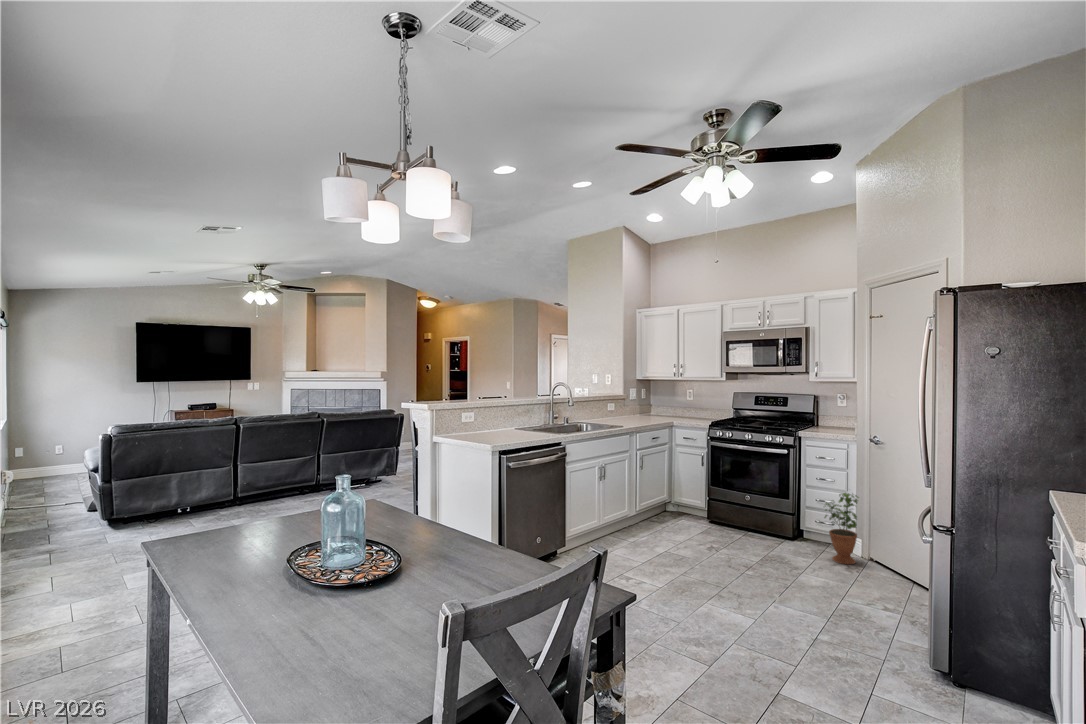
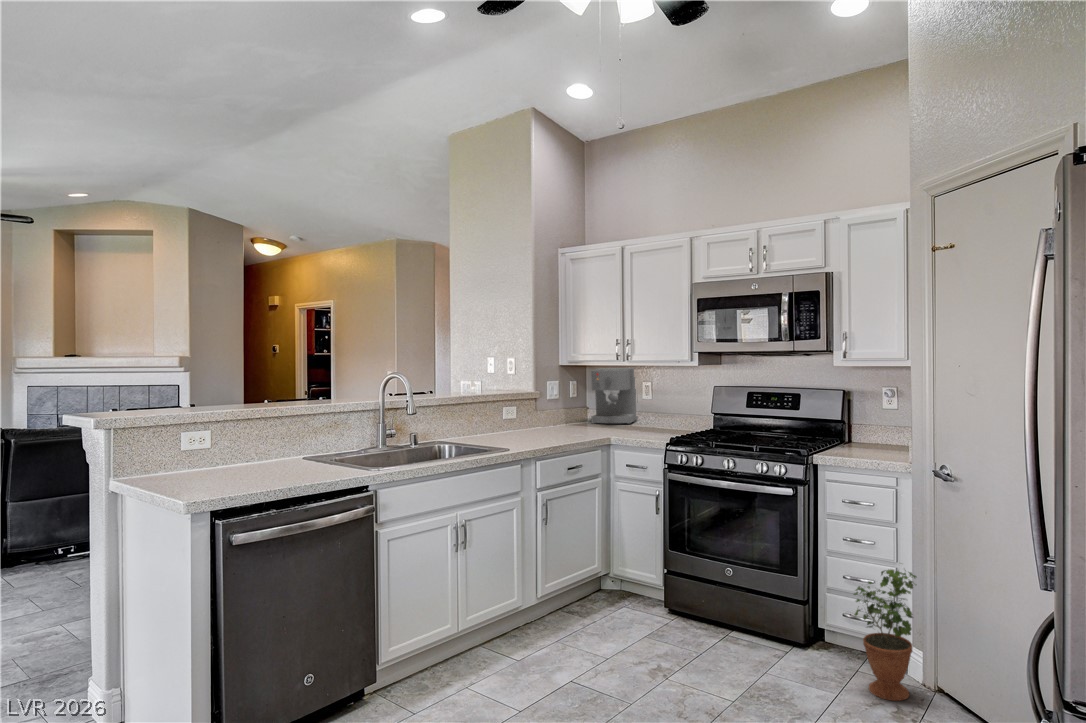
coffee maker: none [656,381,684,415] -> present [591,368,638,424]

